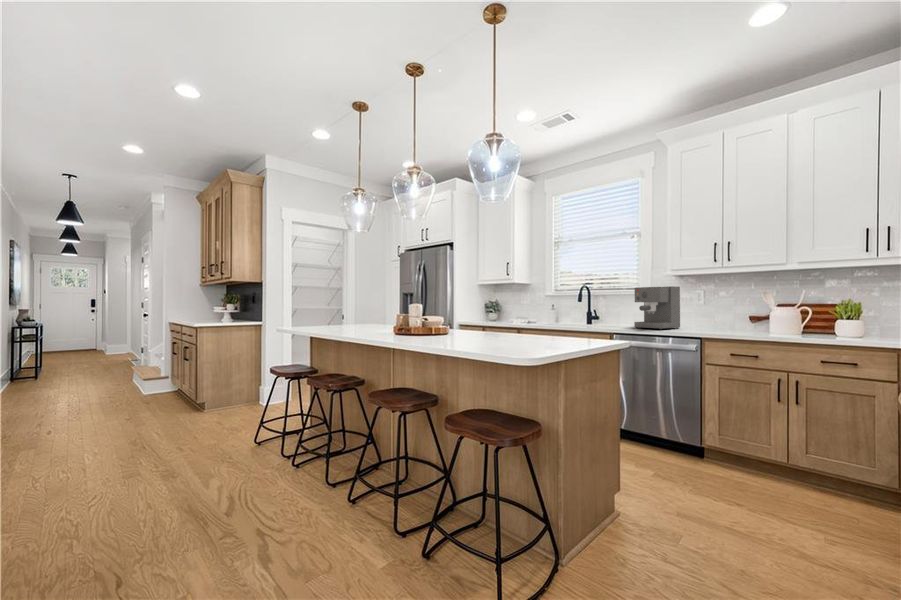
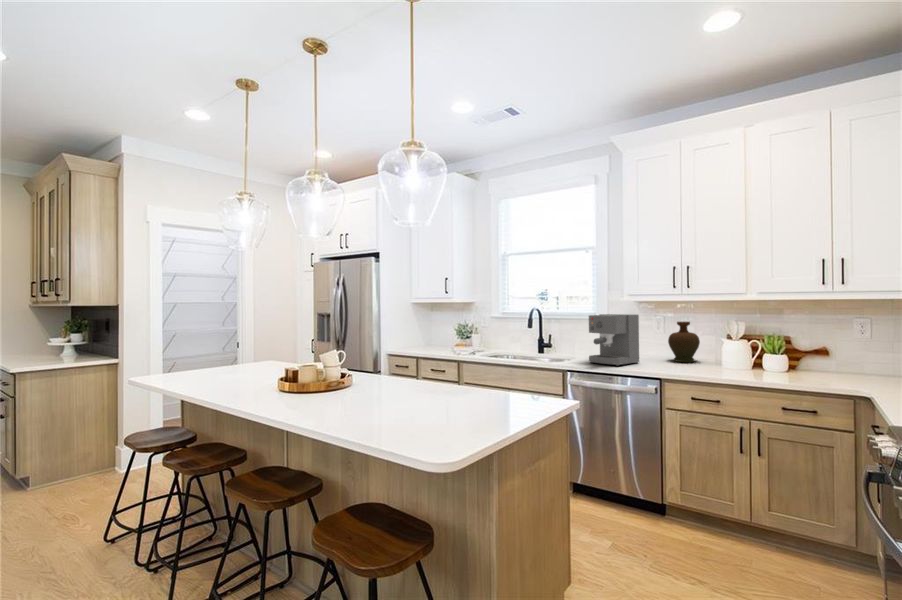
decorative vase: none [707,293,737,328] -> present [668,322,700,362]

